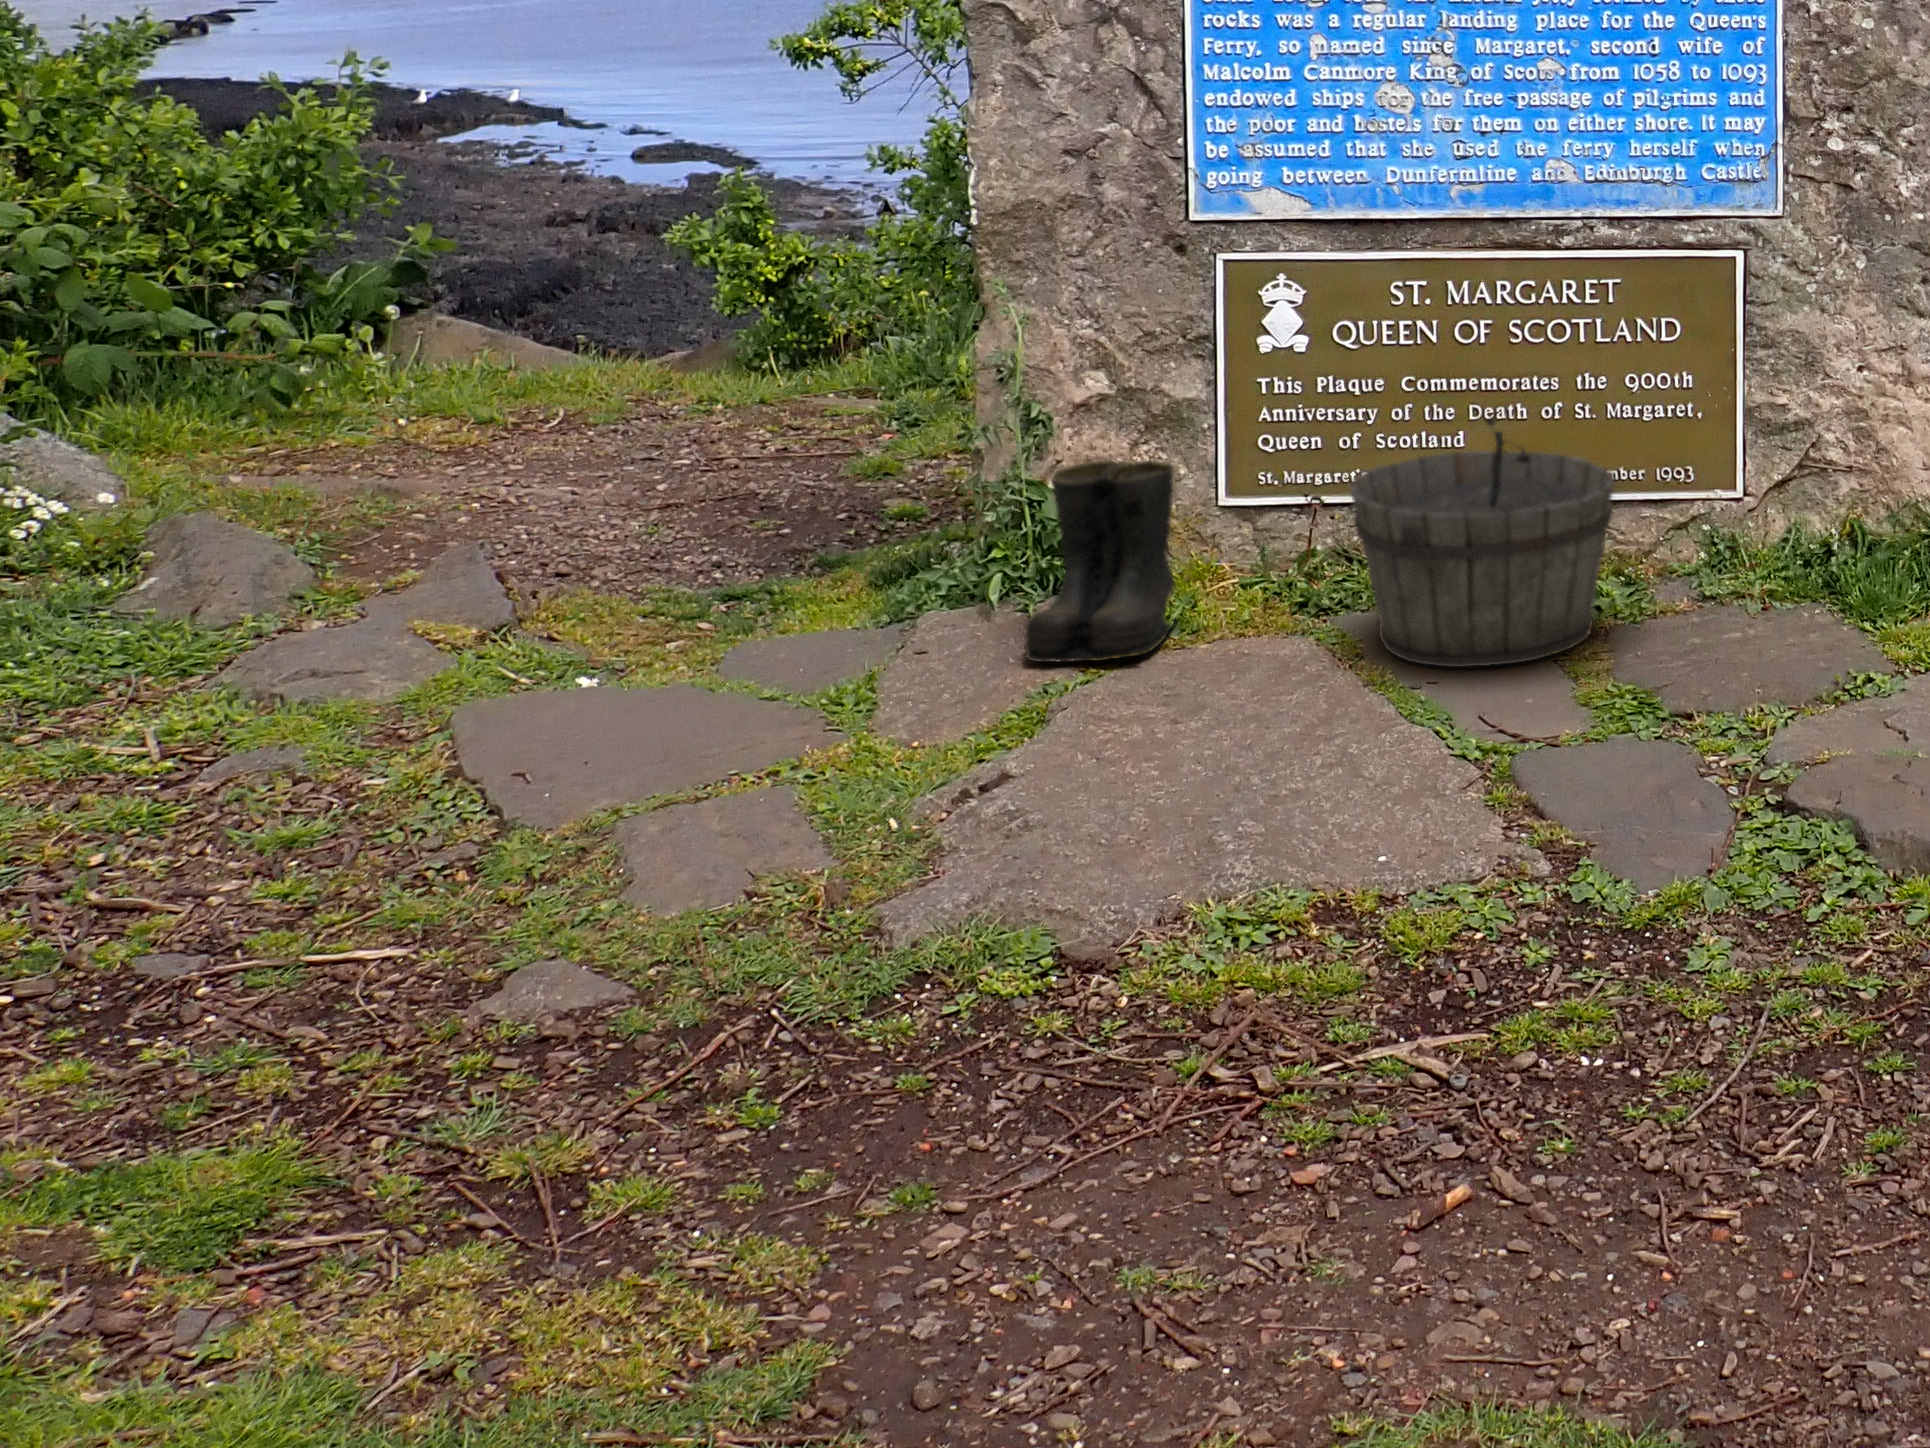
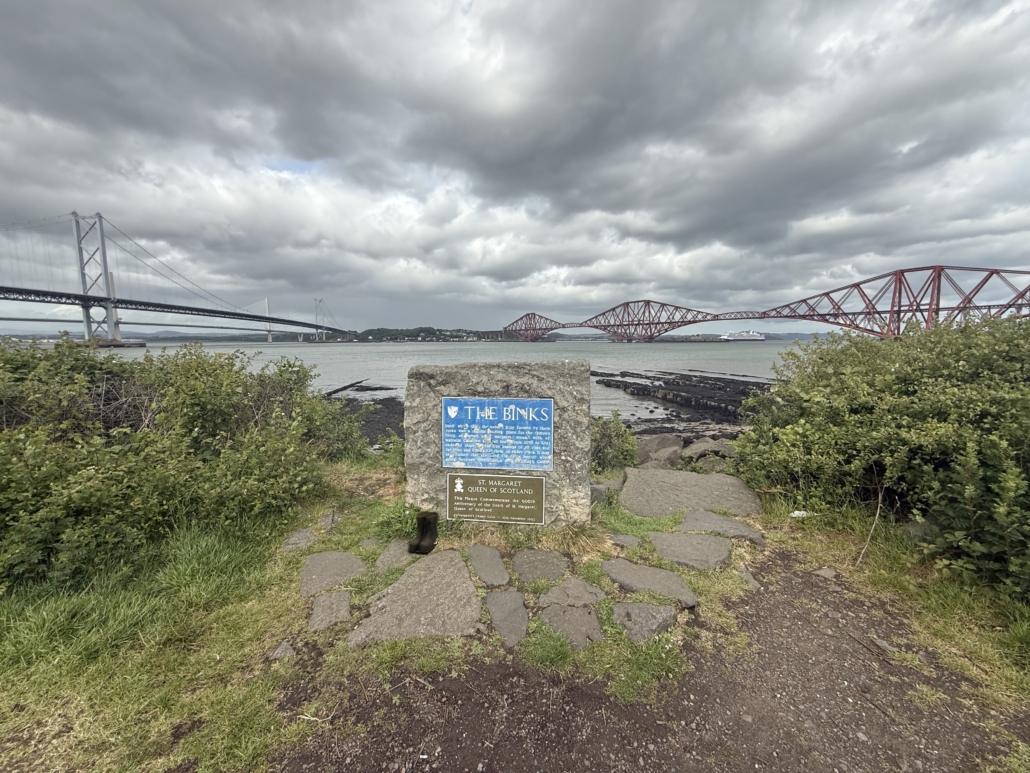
wooden bucket: present [1350,418,1614,667] -> none [467,510,517,561]

